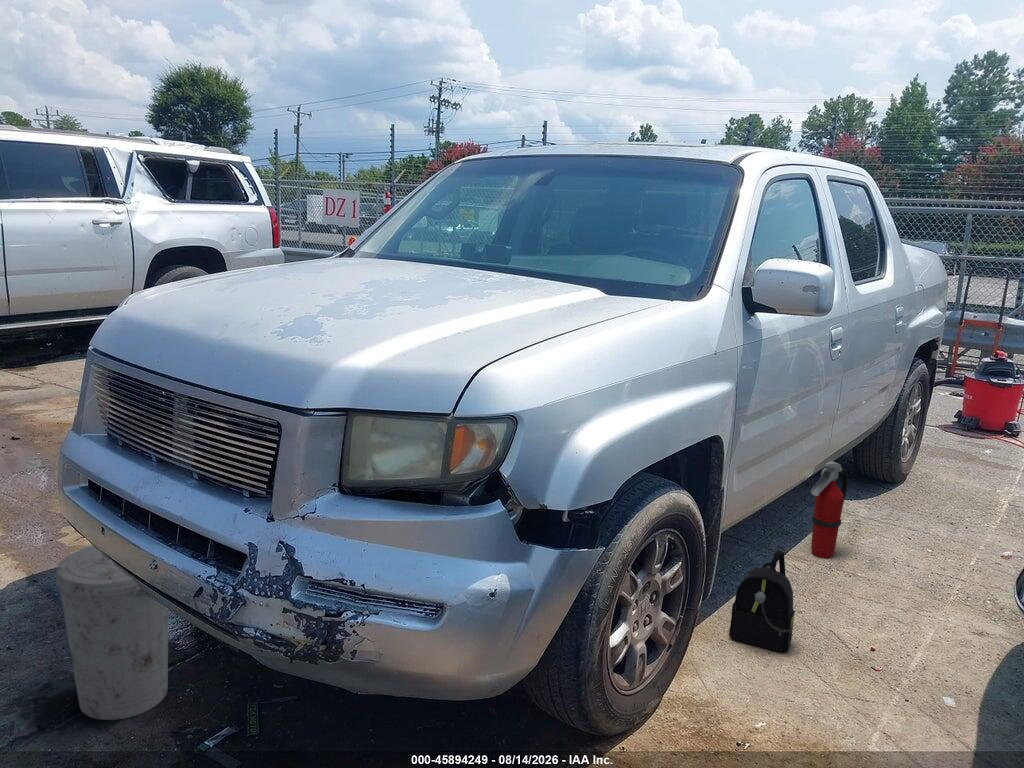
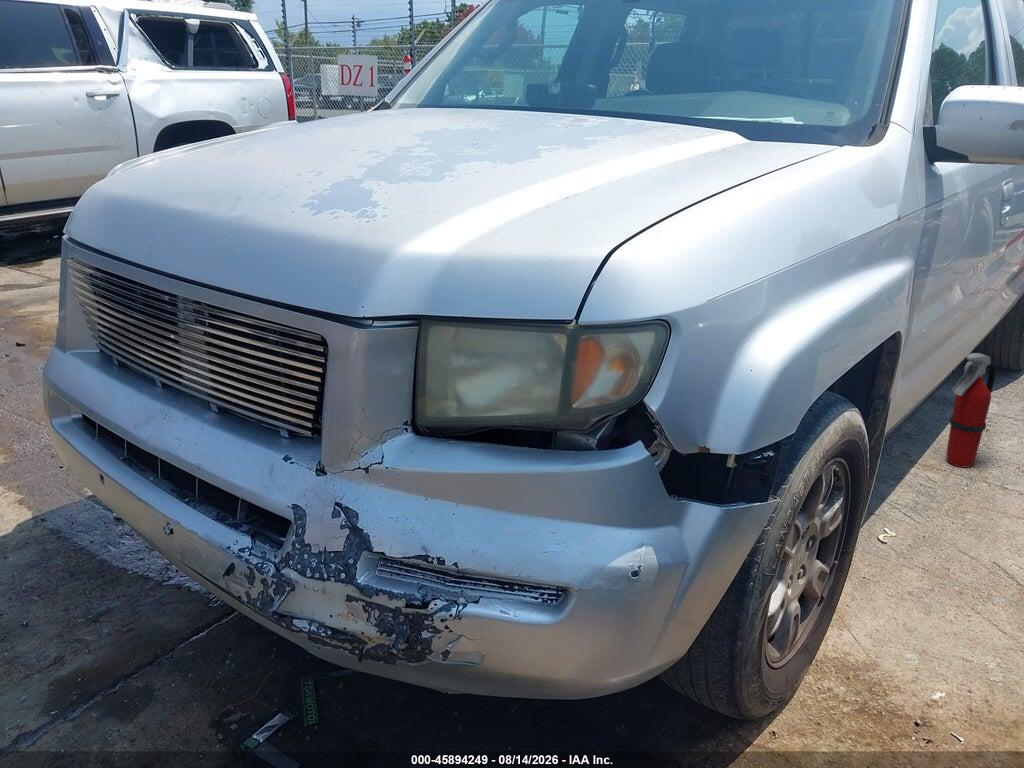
trash can: present [56,545,169,720] -> none [48,482,200,705]
backpack: present [729,550,795,652] -> none [873,469,959,593]

